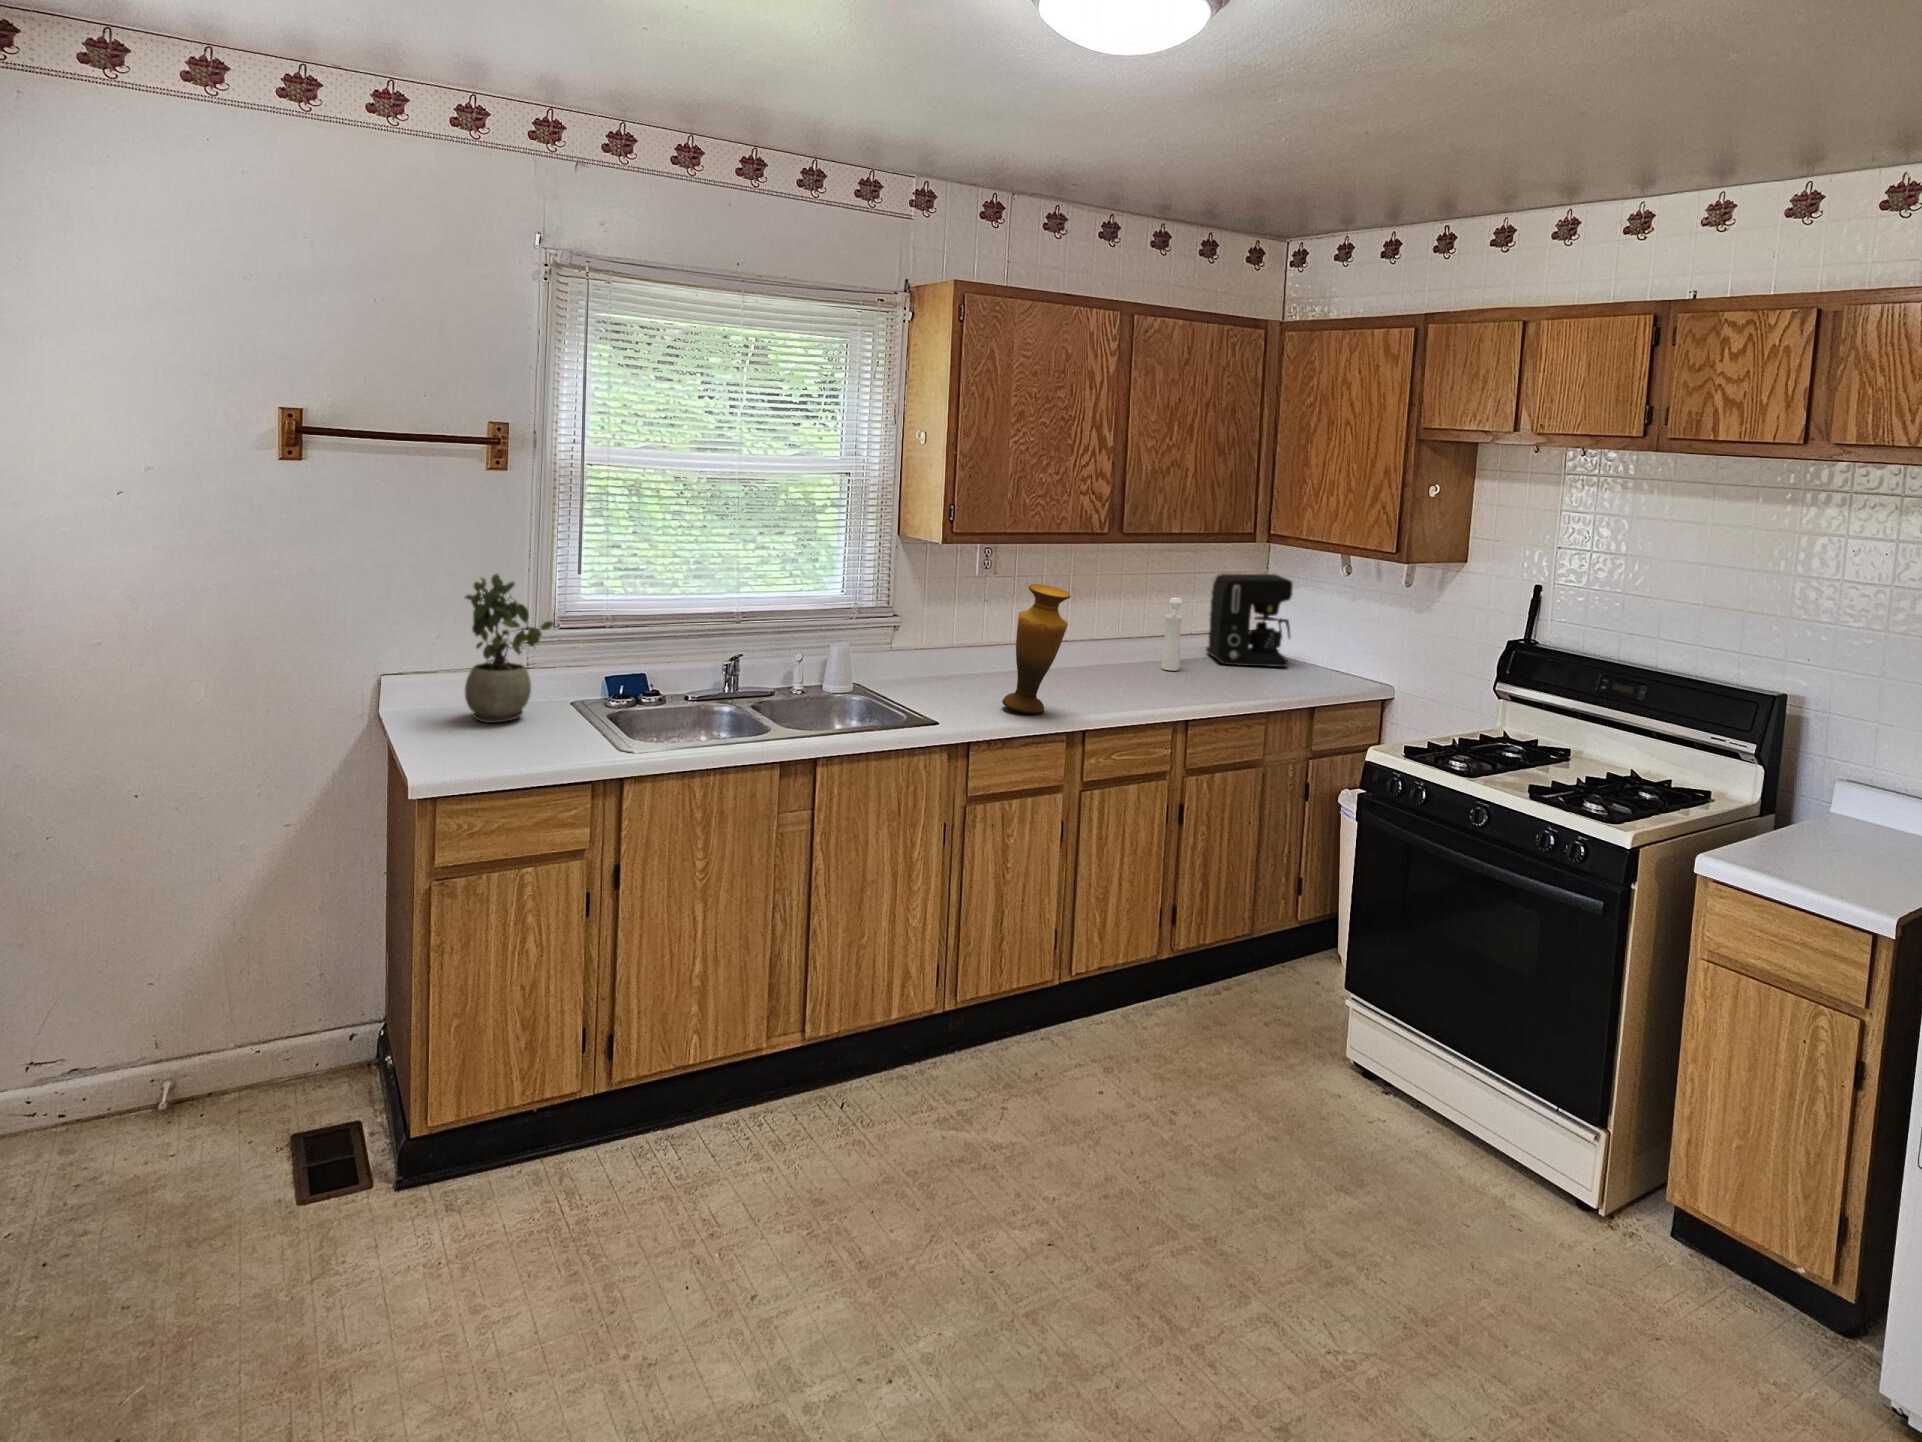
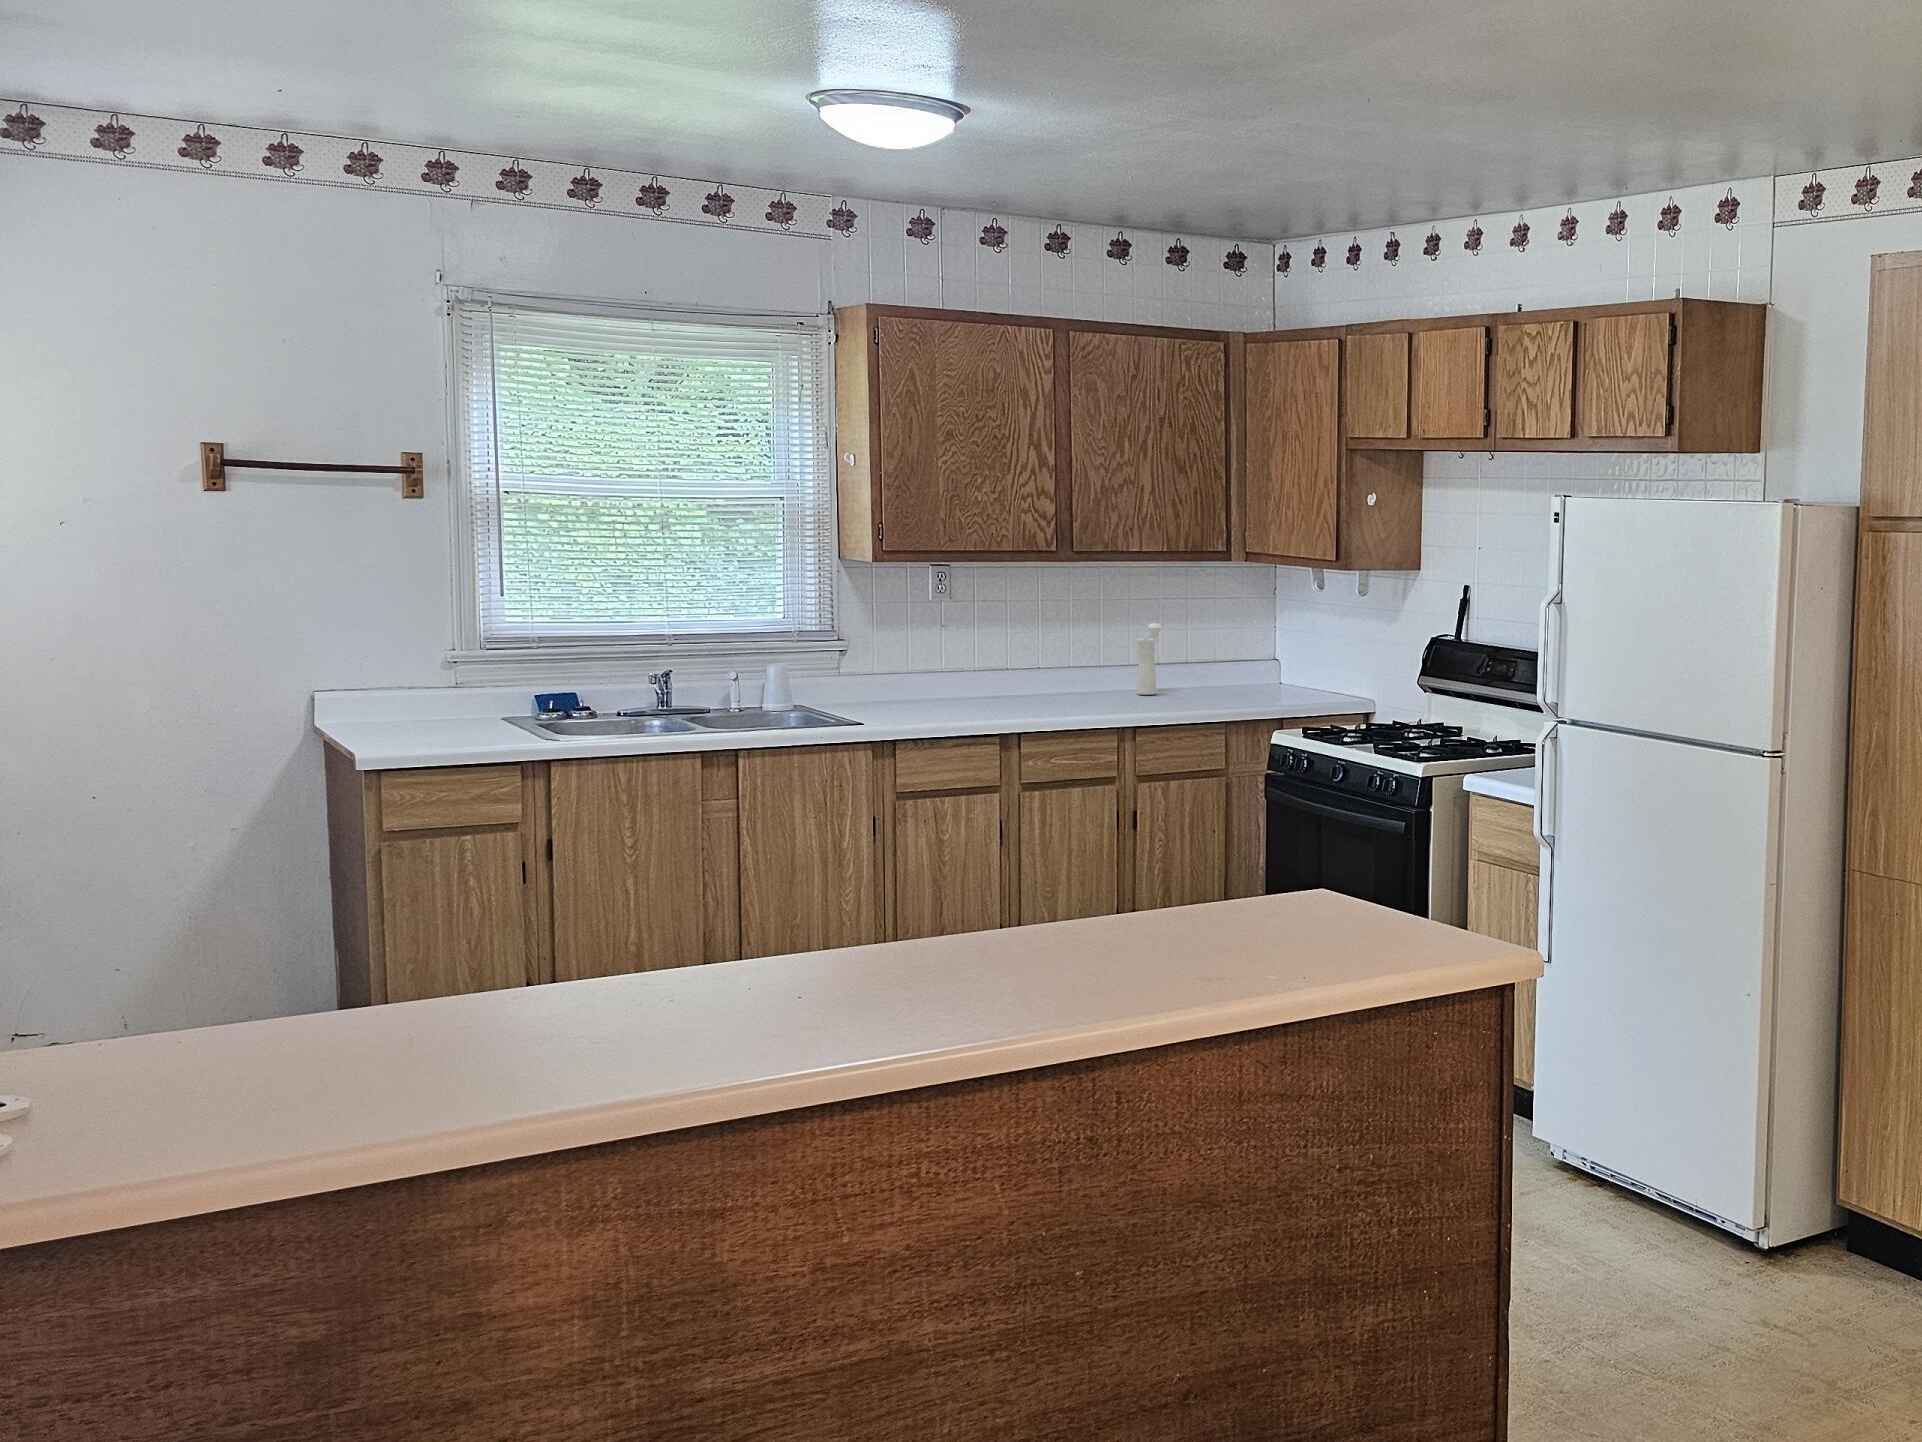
potted plant: present [465,574,554,723] -> none [390,592,479,731]
coffee maker: present [1206,574,1293,667] -> none [1200,598,1285,690]
vase: present [1002,584,1071,714] -> none [938,596,998,720]

